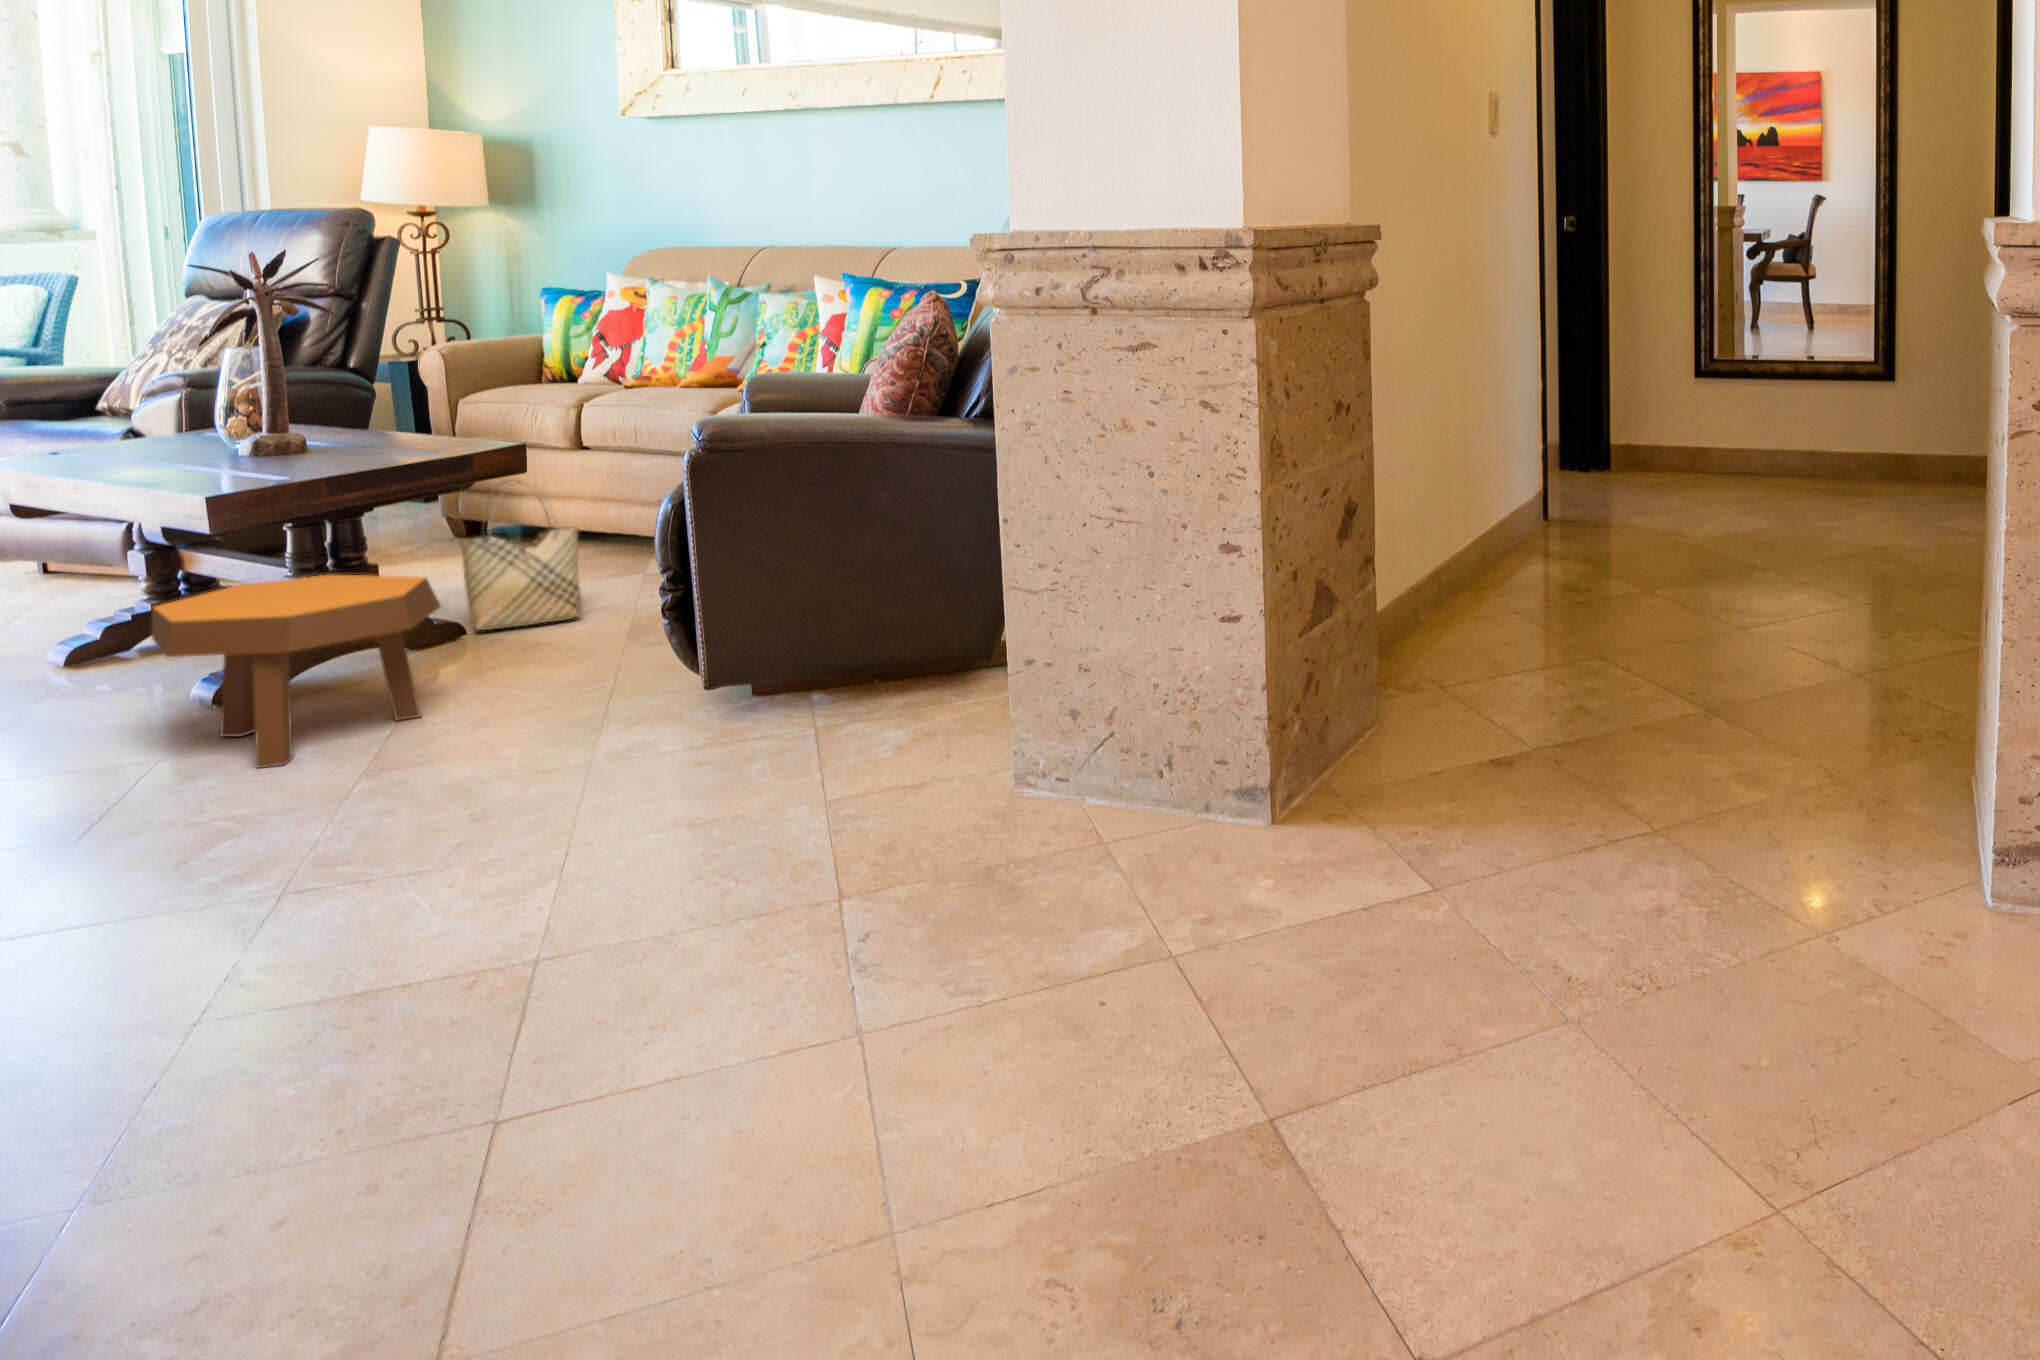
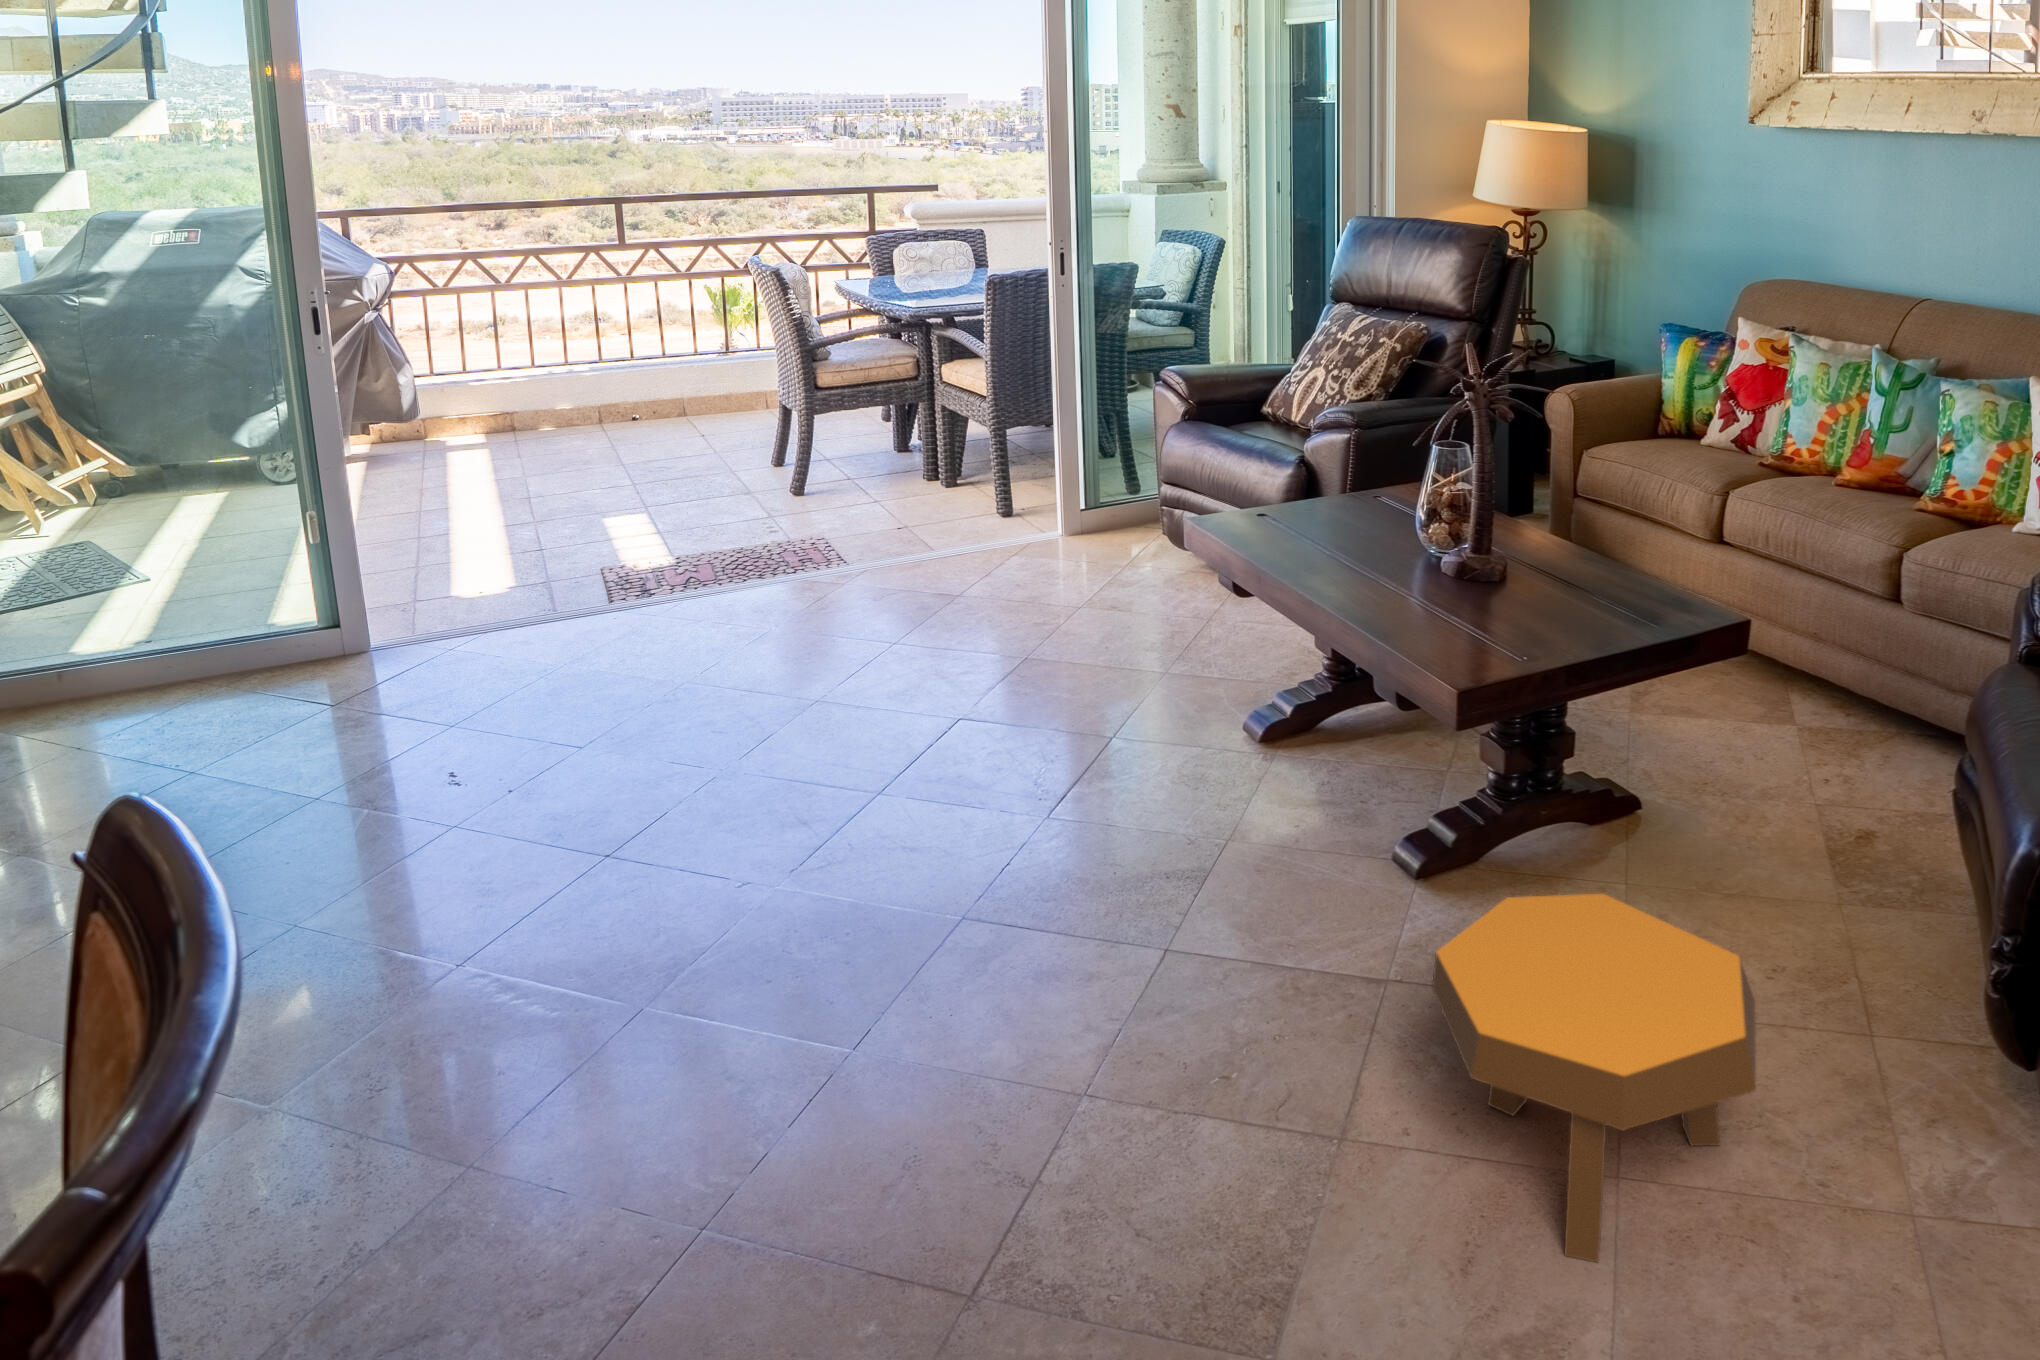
woven basket: present [459,482,581,630] -> none [1671,672,1800,863]

